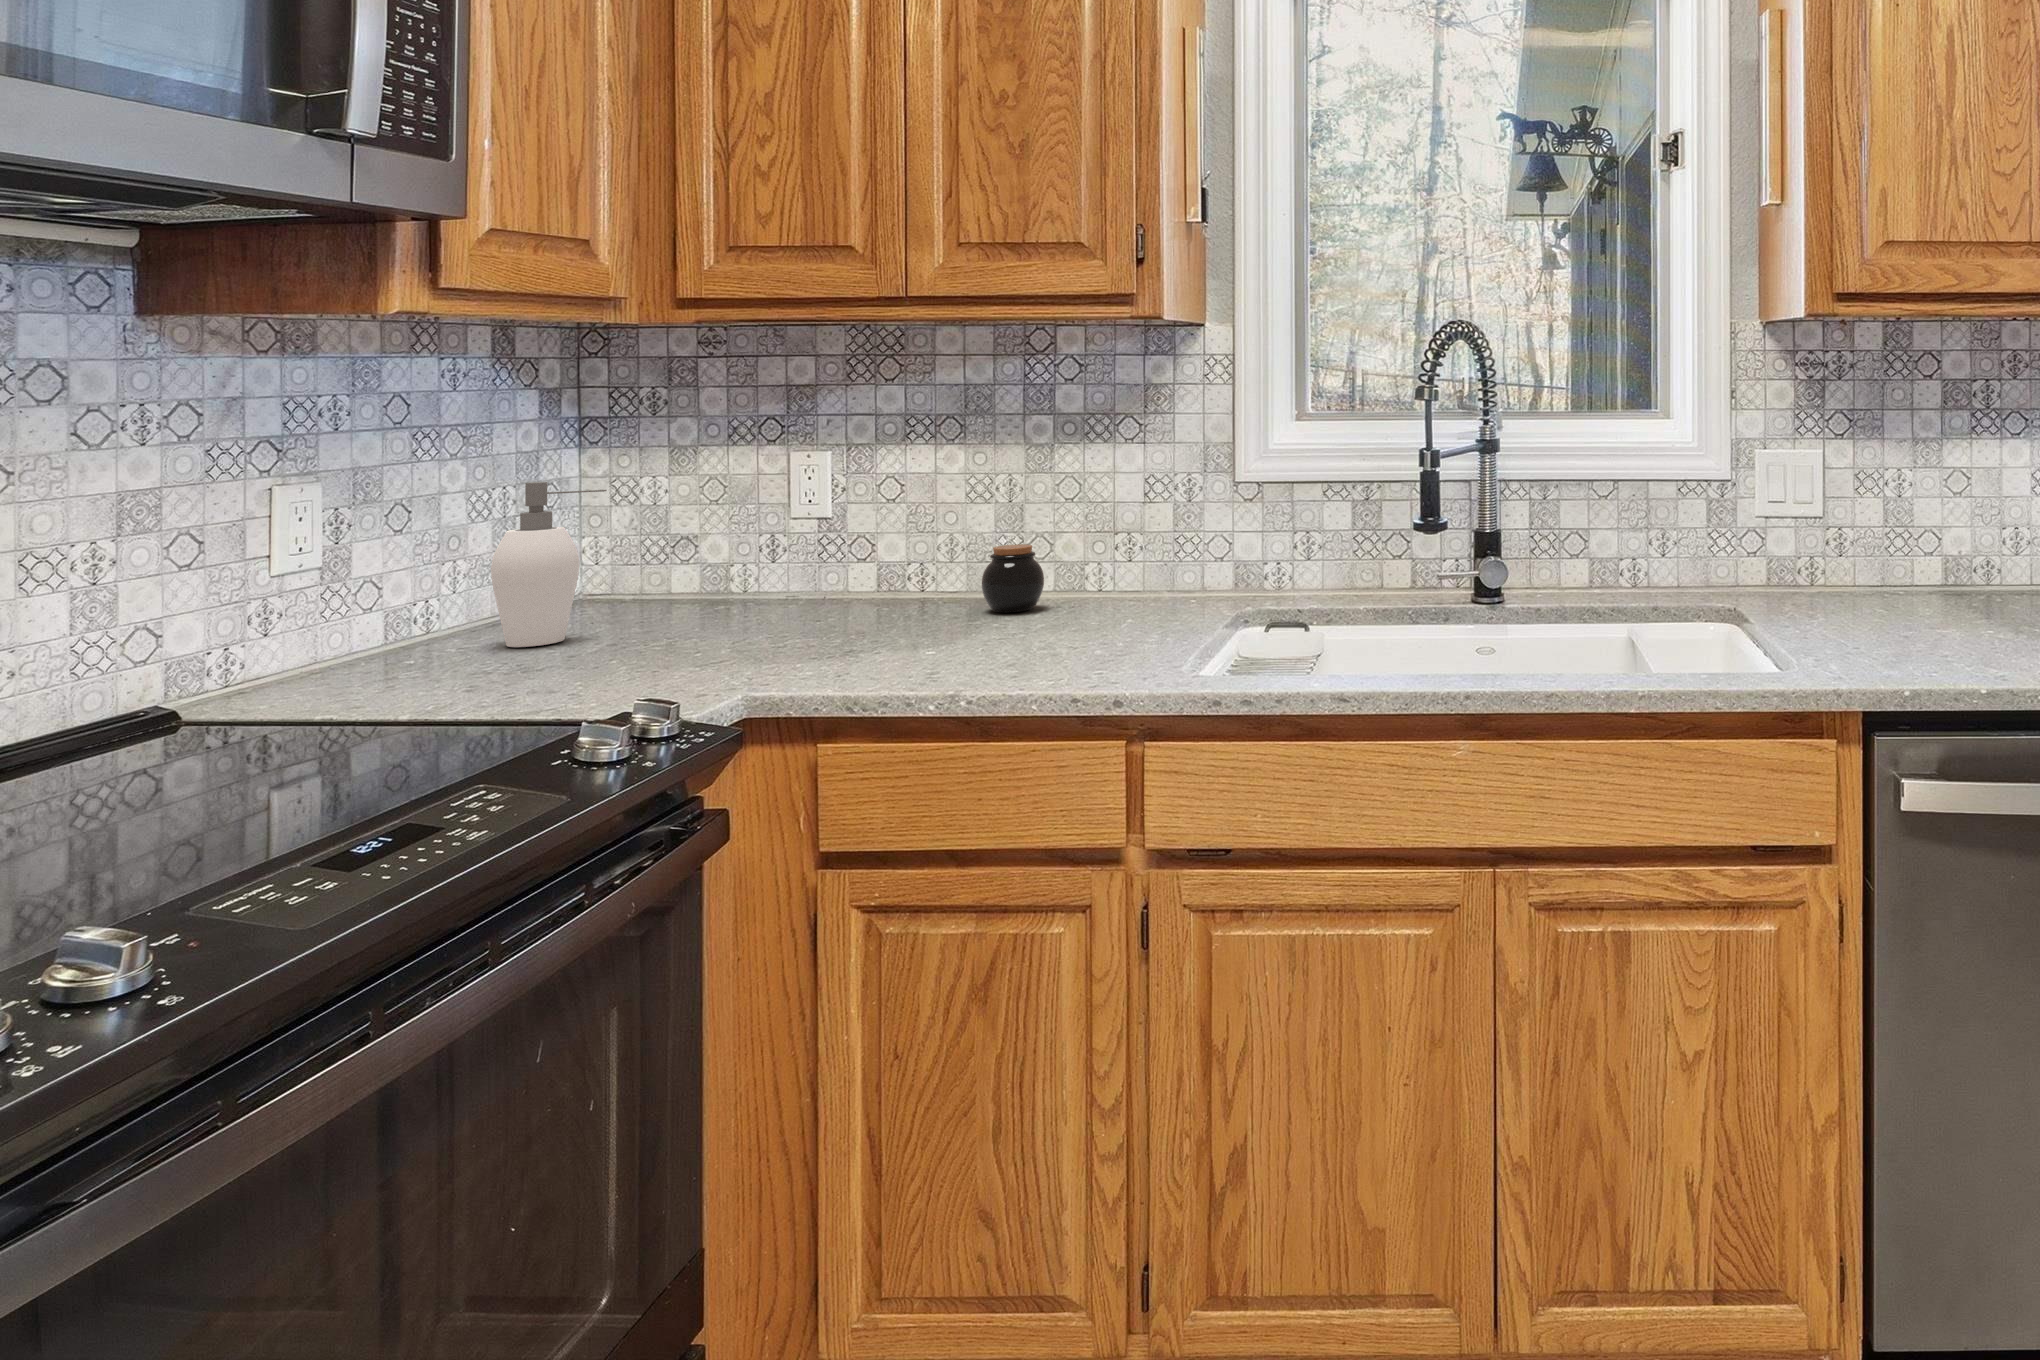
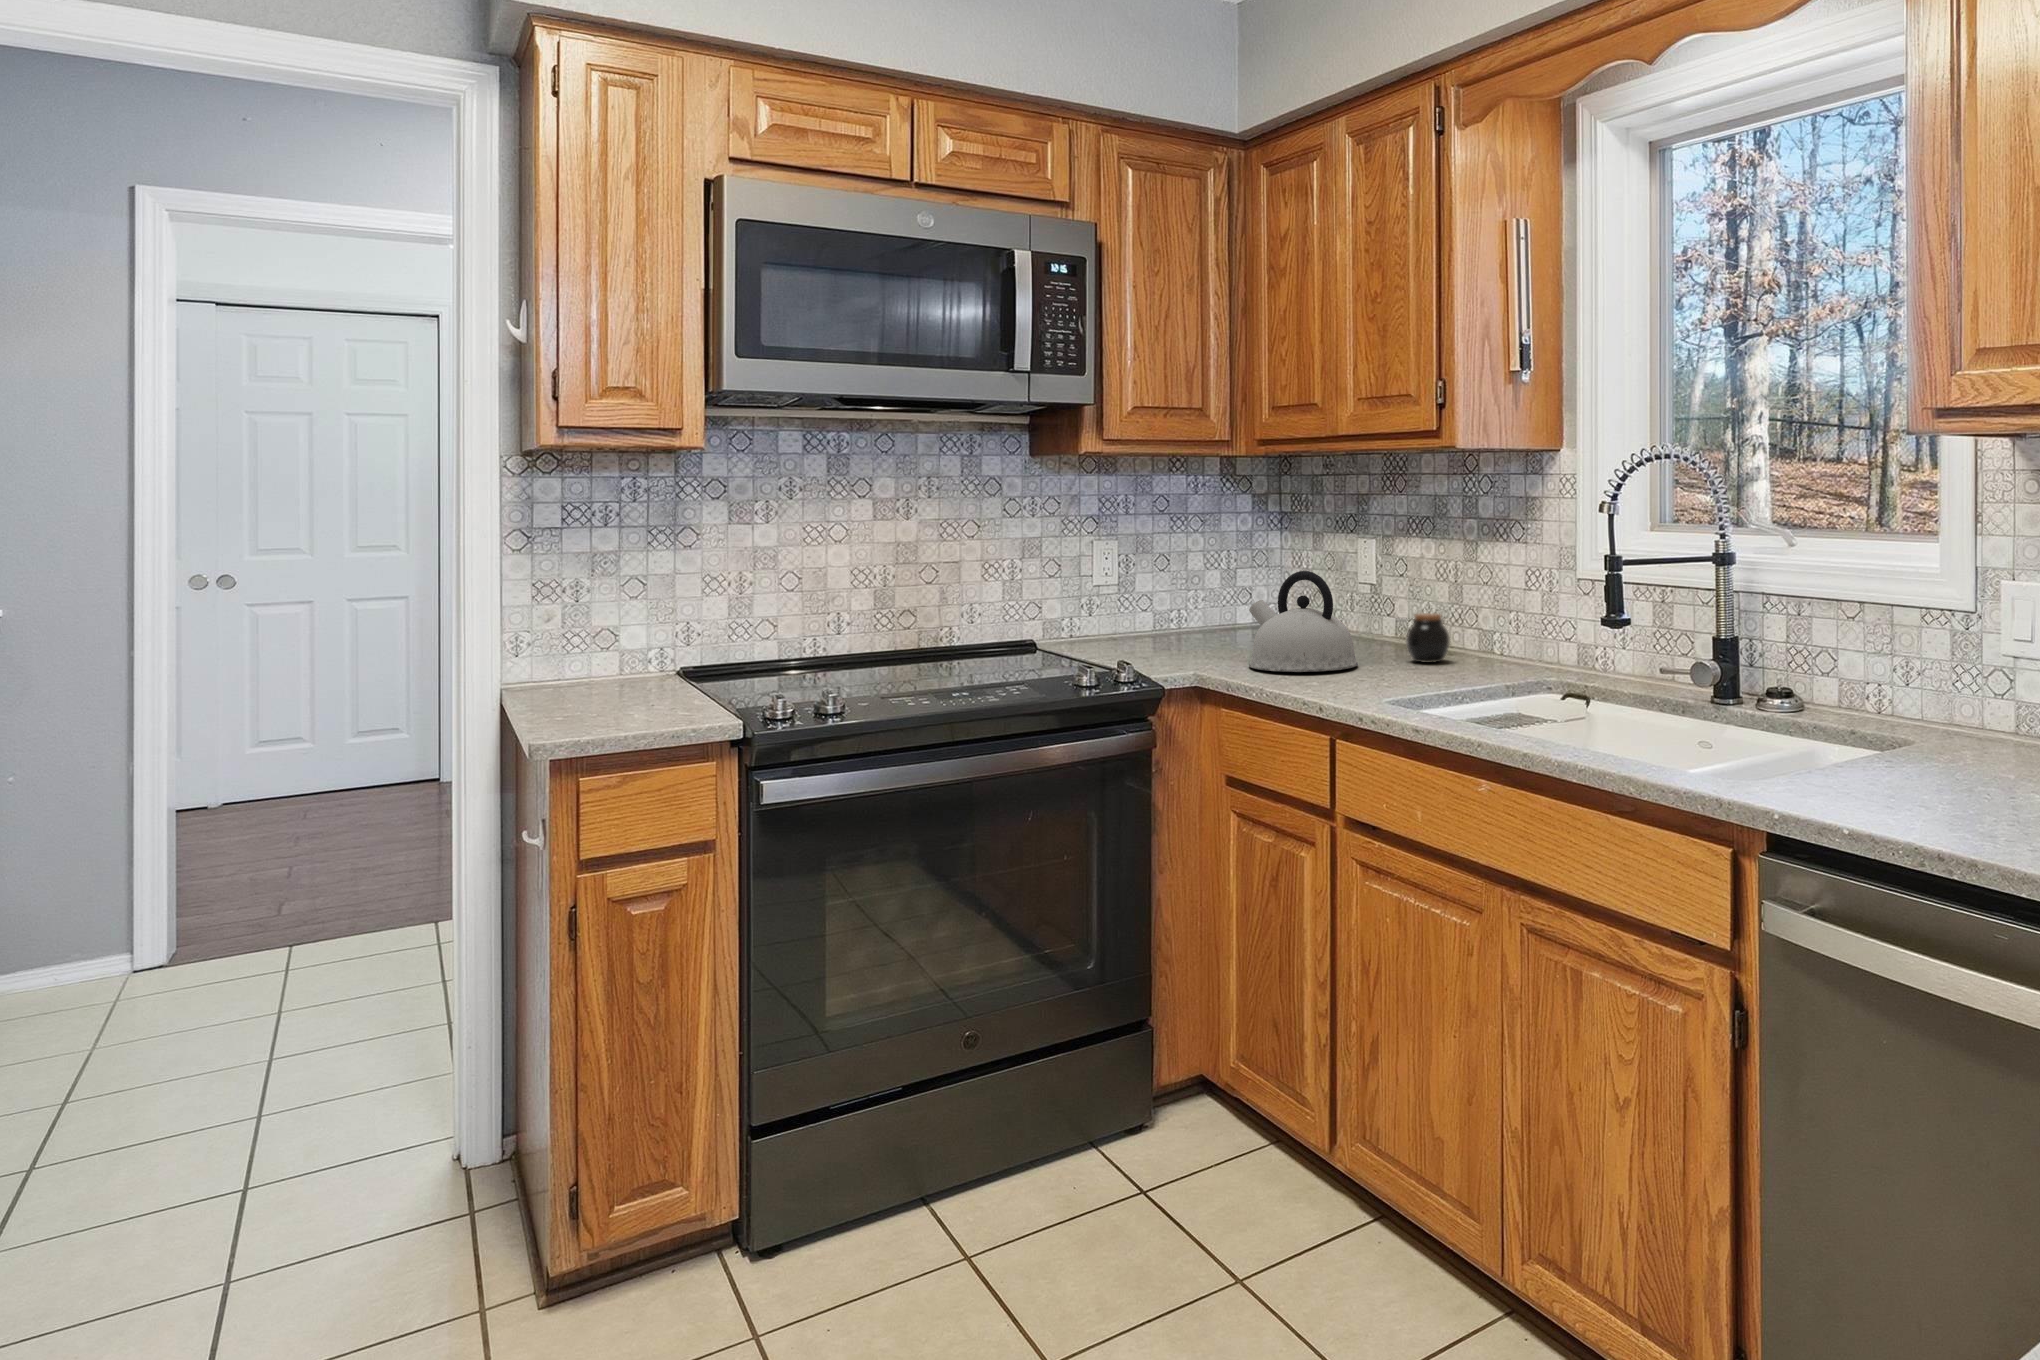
soap dispenser: present [491,482,607,647] -> none [1175,548,1225,643]
kettle: none [765,499,967,659] -> present [1249,571,1358,672]

